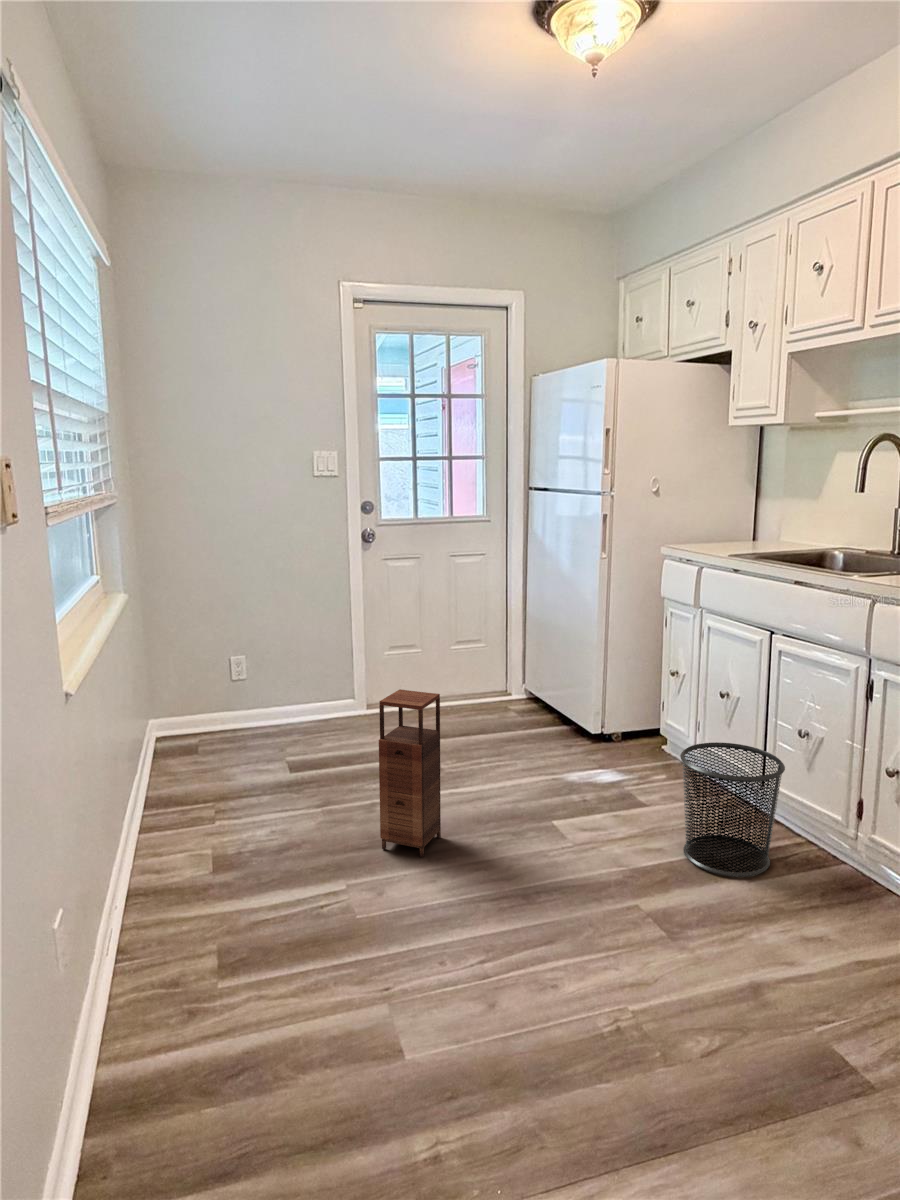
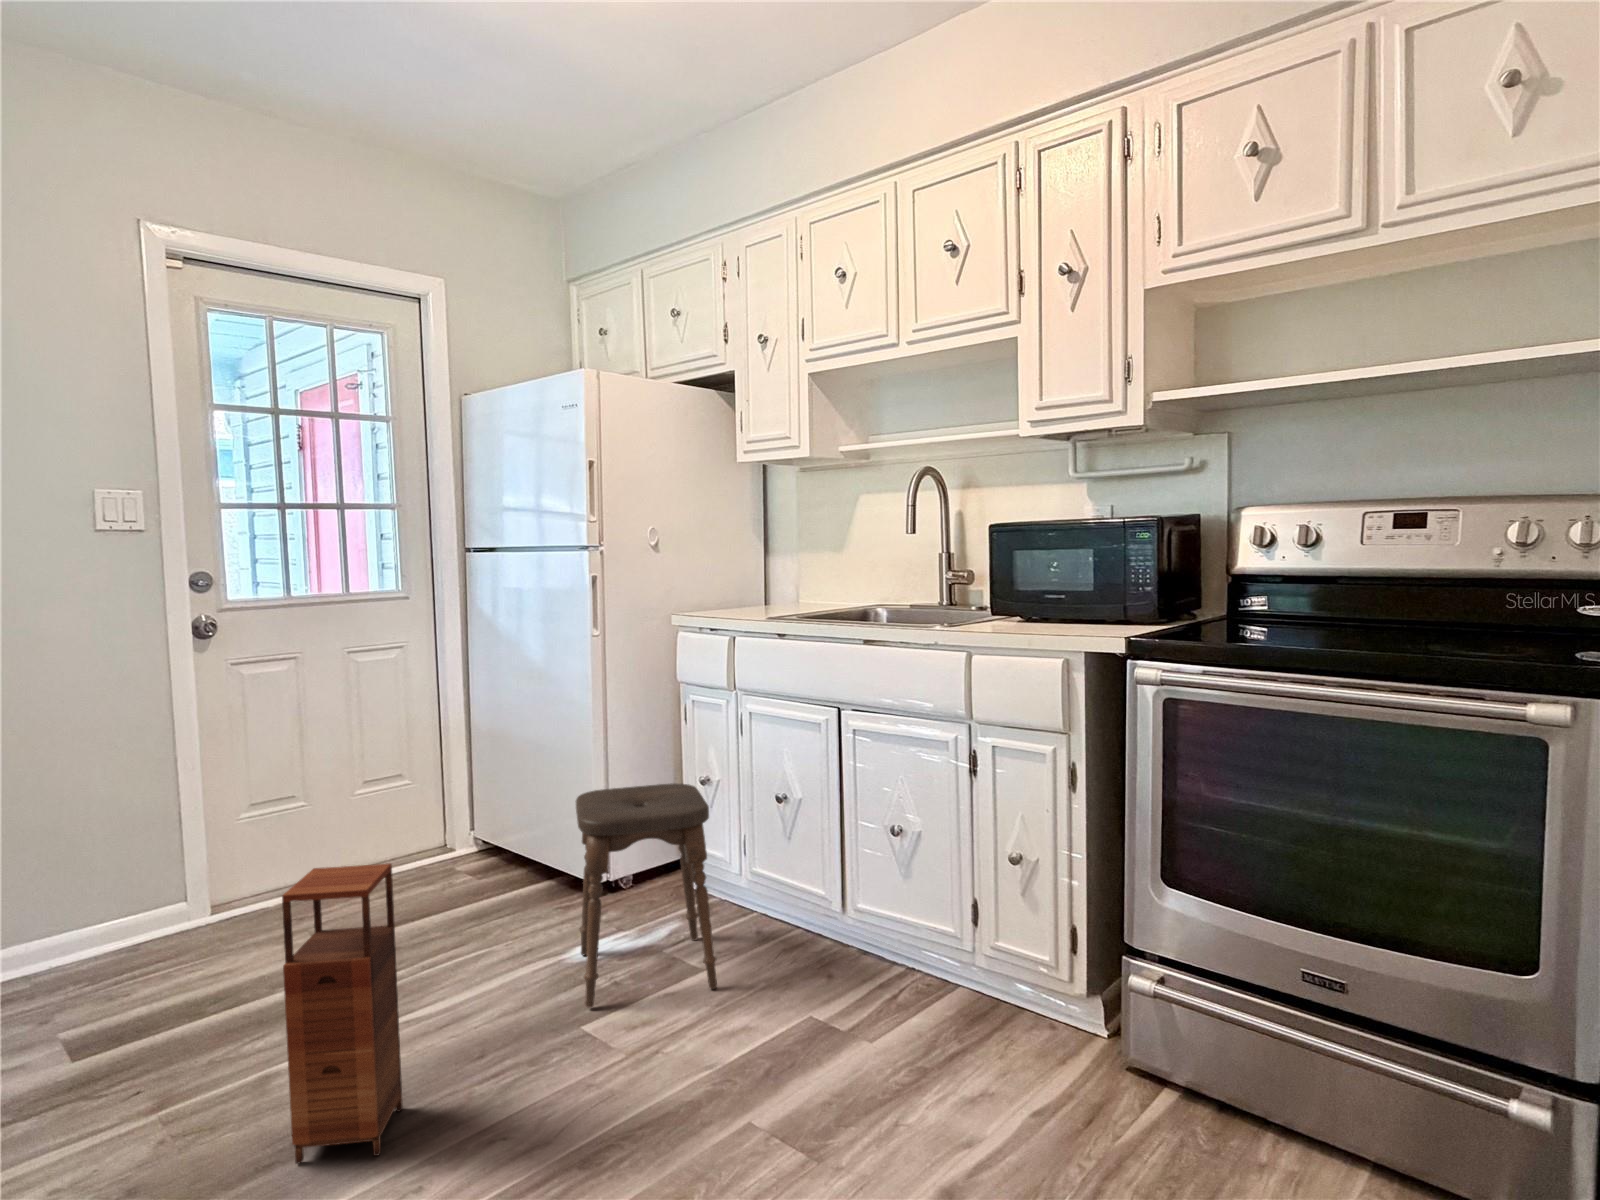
stool: none [560,669,658,820] -> present [576,783,717,1007]
waste bin: present [680,742,785,877] -> none [761,858,892,1044]

